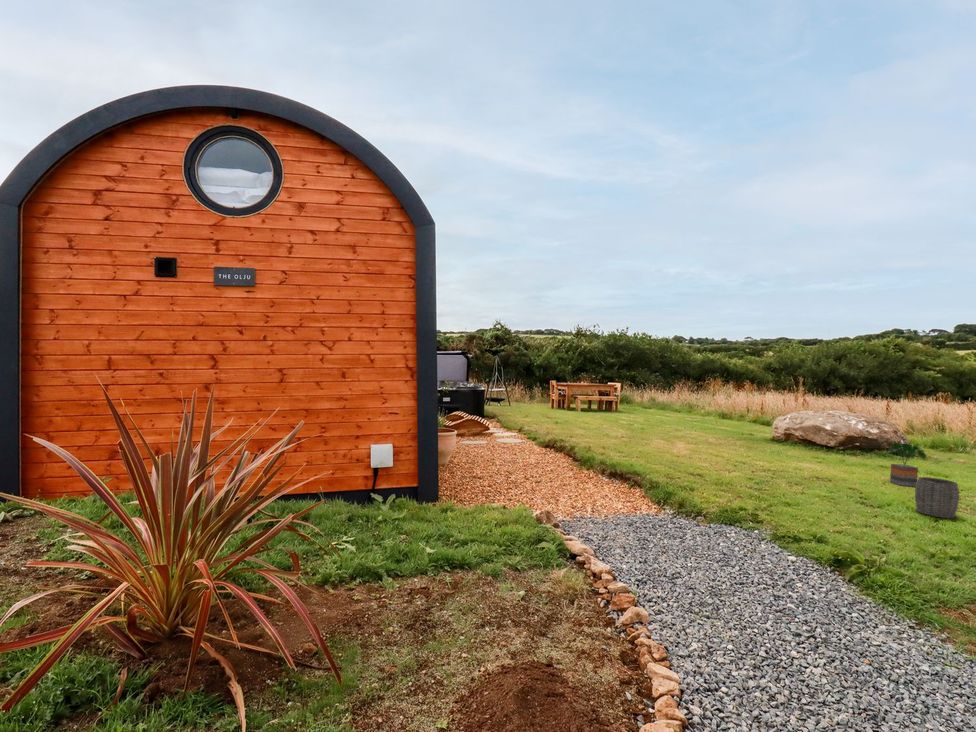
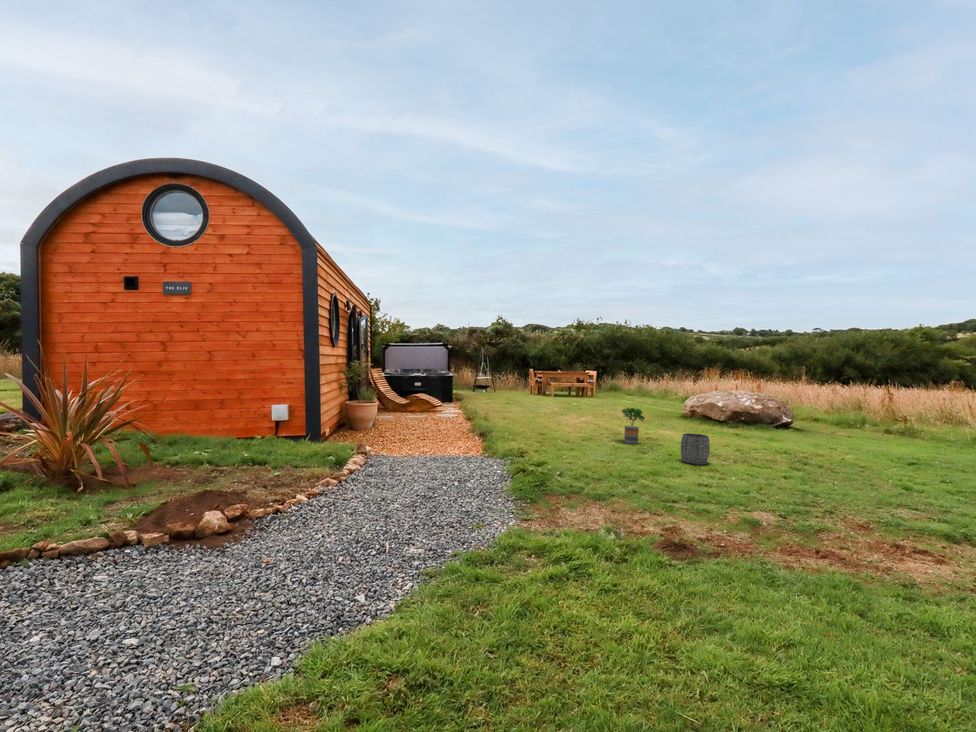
potted tree: present [889,443,927,486] -> present [622,408,645,444]

